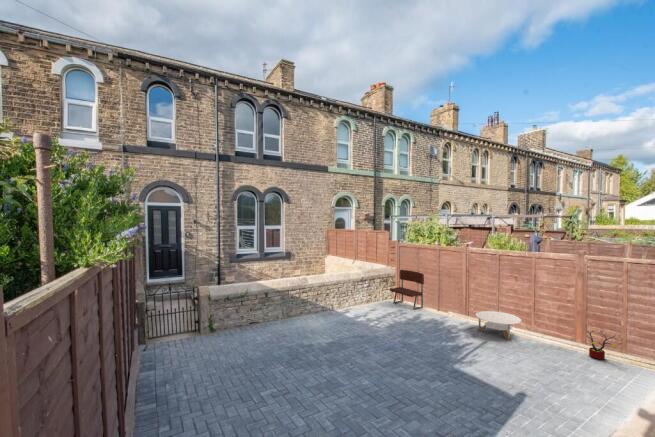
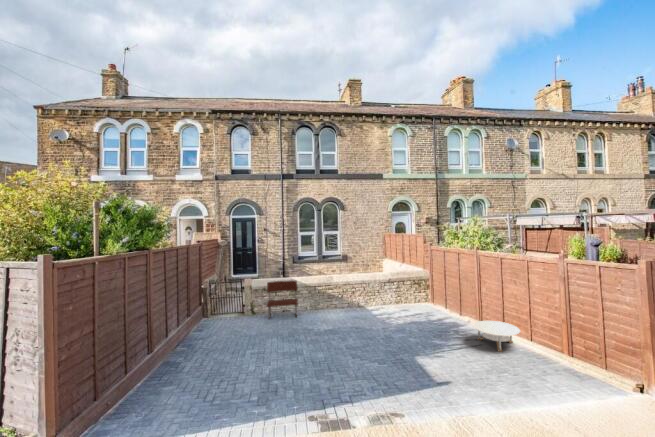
bench: present [390,270,424,310] -> present [267,280,298,318]
decorative plant: present [586,328,617,359] -> none [575,345,599,385]

